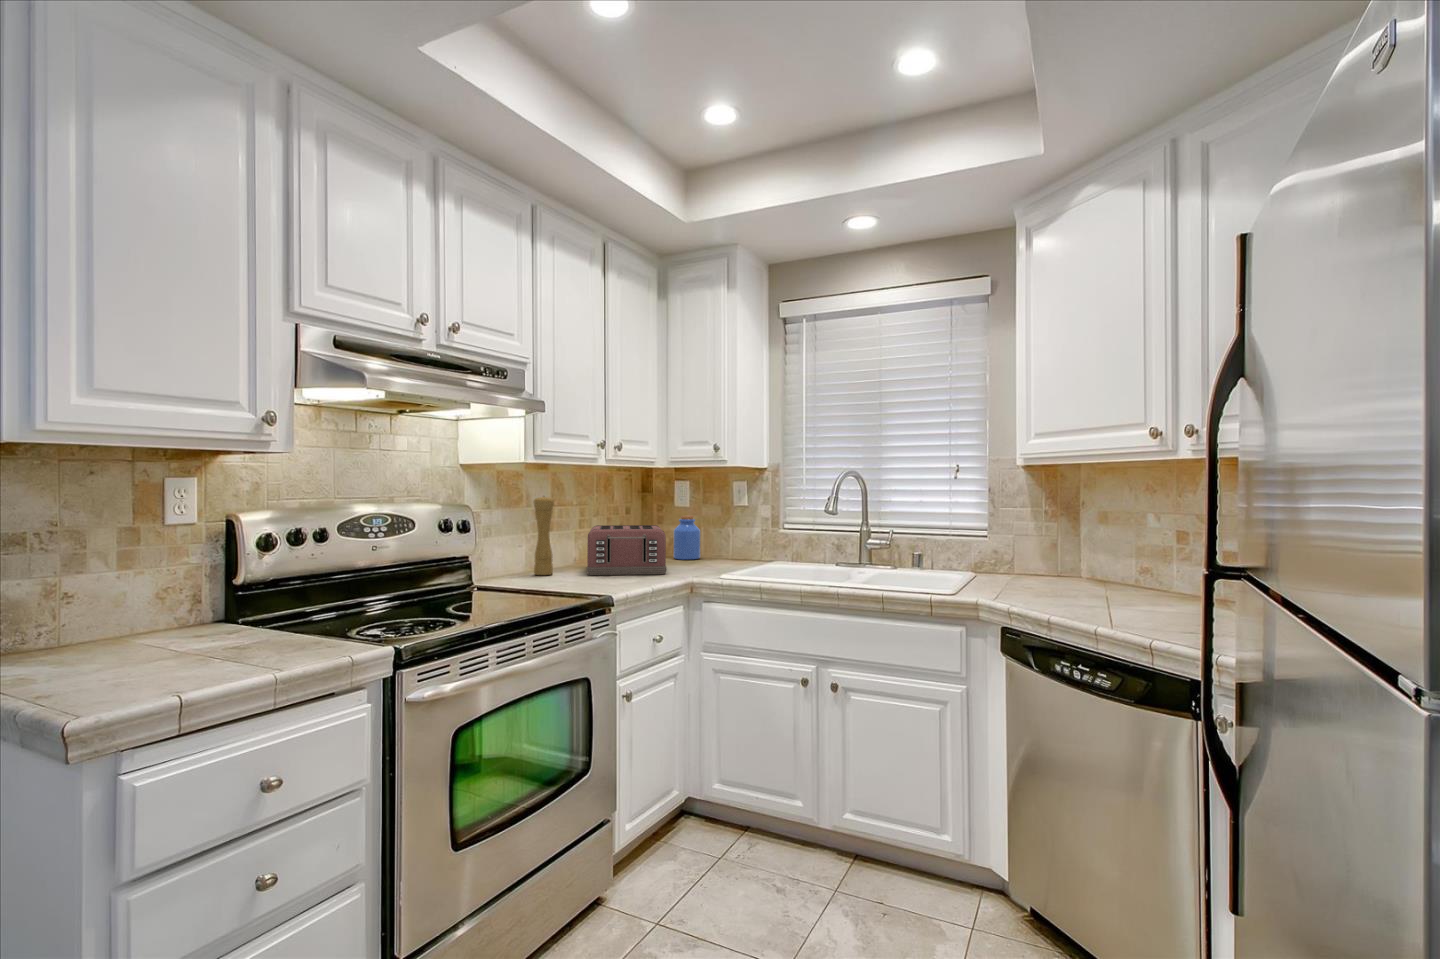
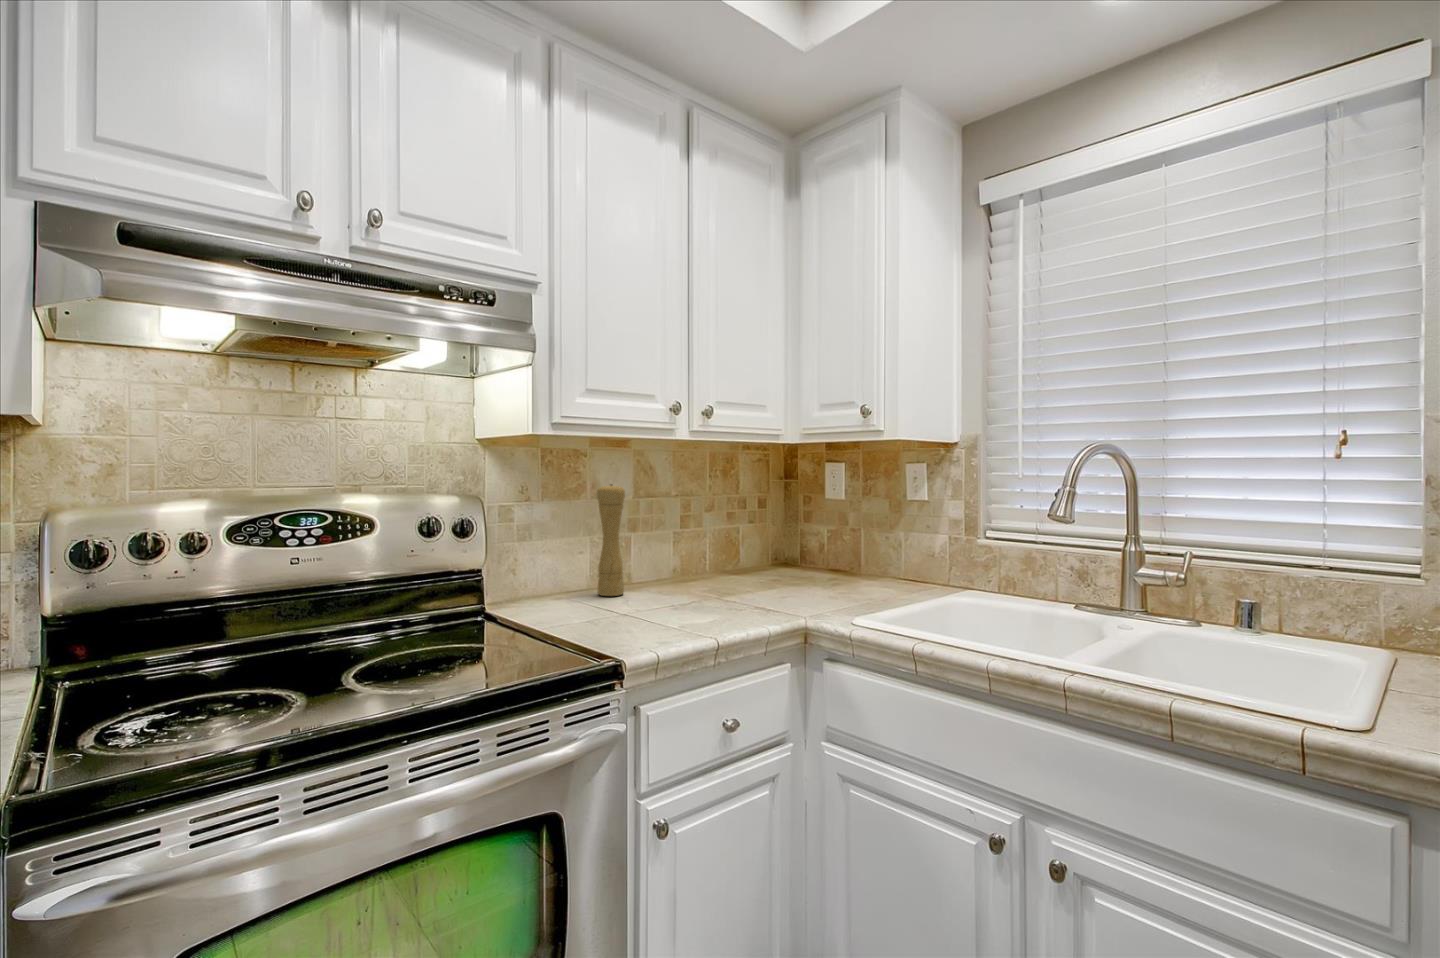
jar: present [674,516,700,560] -> none [824,513,862,575]
toaster: present [587,525,667,575] -> none [664,526,793,606]

